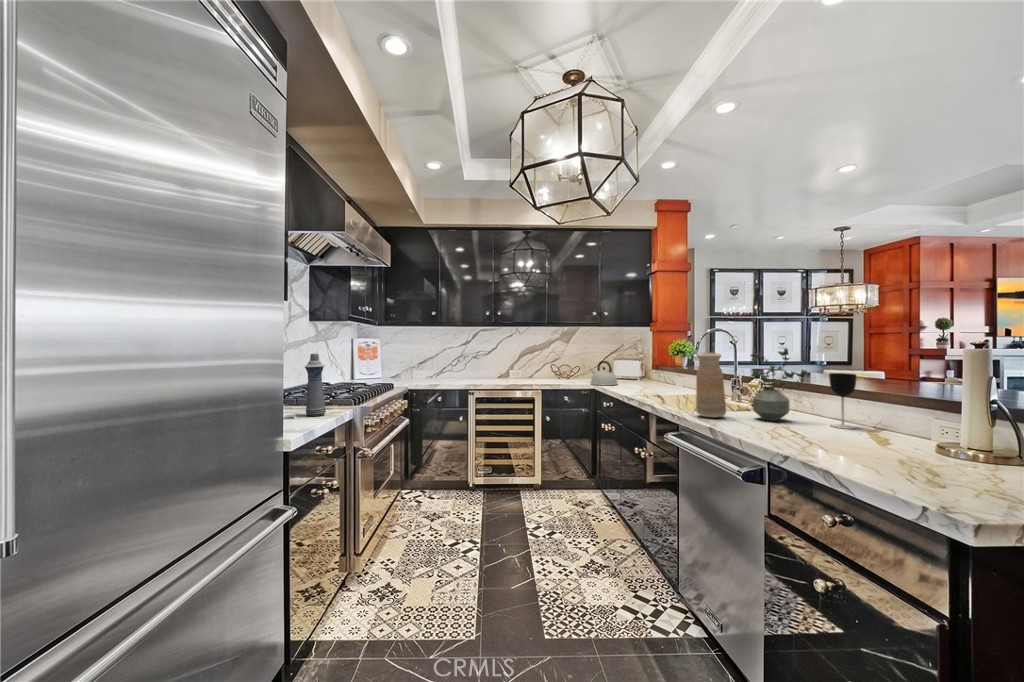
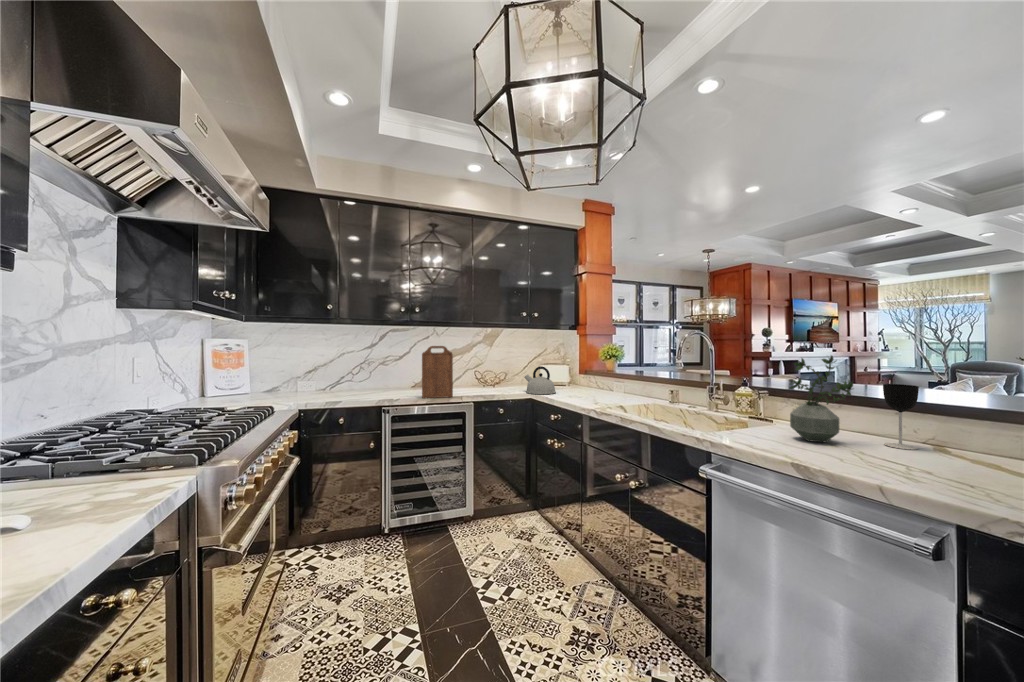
cutting board: none [499,343,523,385] -> present [422,346,453,398]
vase: present [696,352,726,418] -> none [730,360,770,442]
bottle: present [305,354,326,416] -> none [80,369,138,507]

